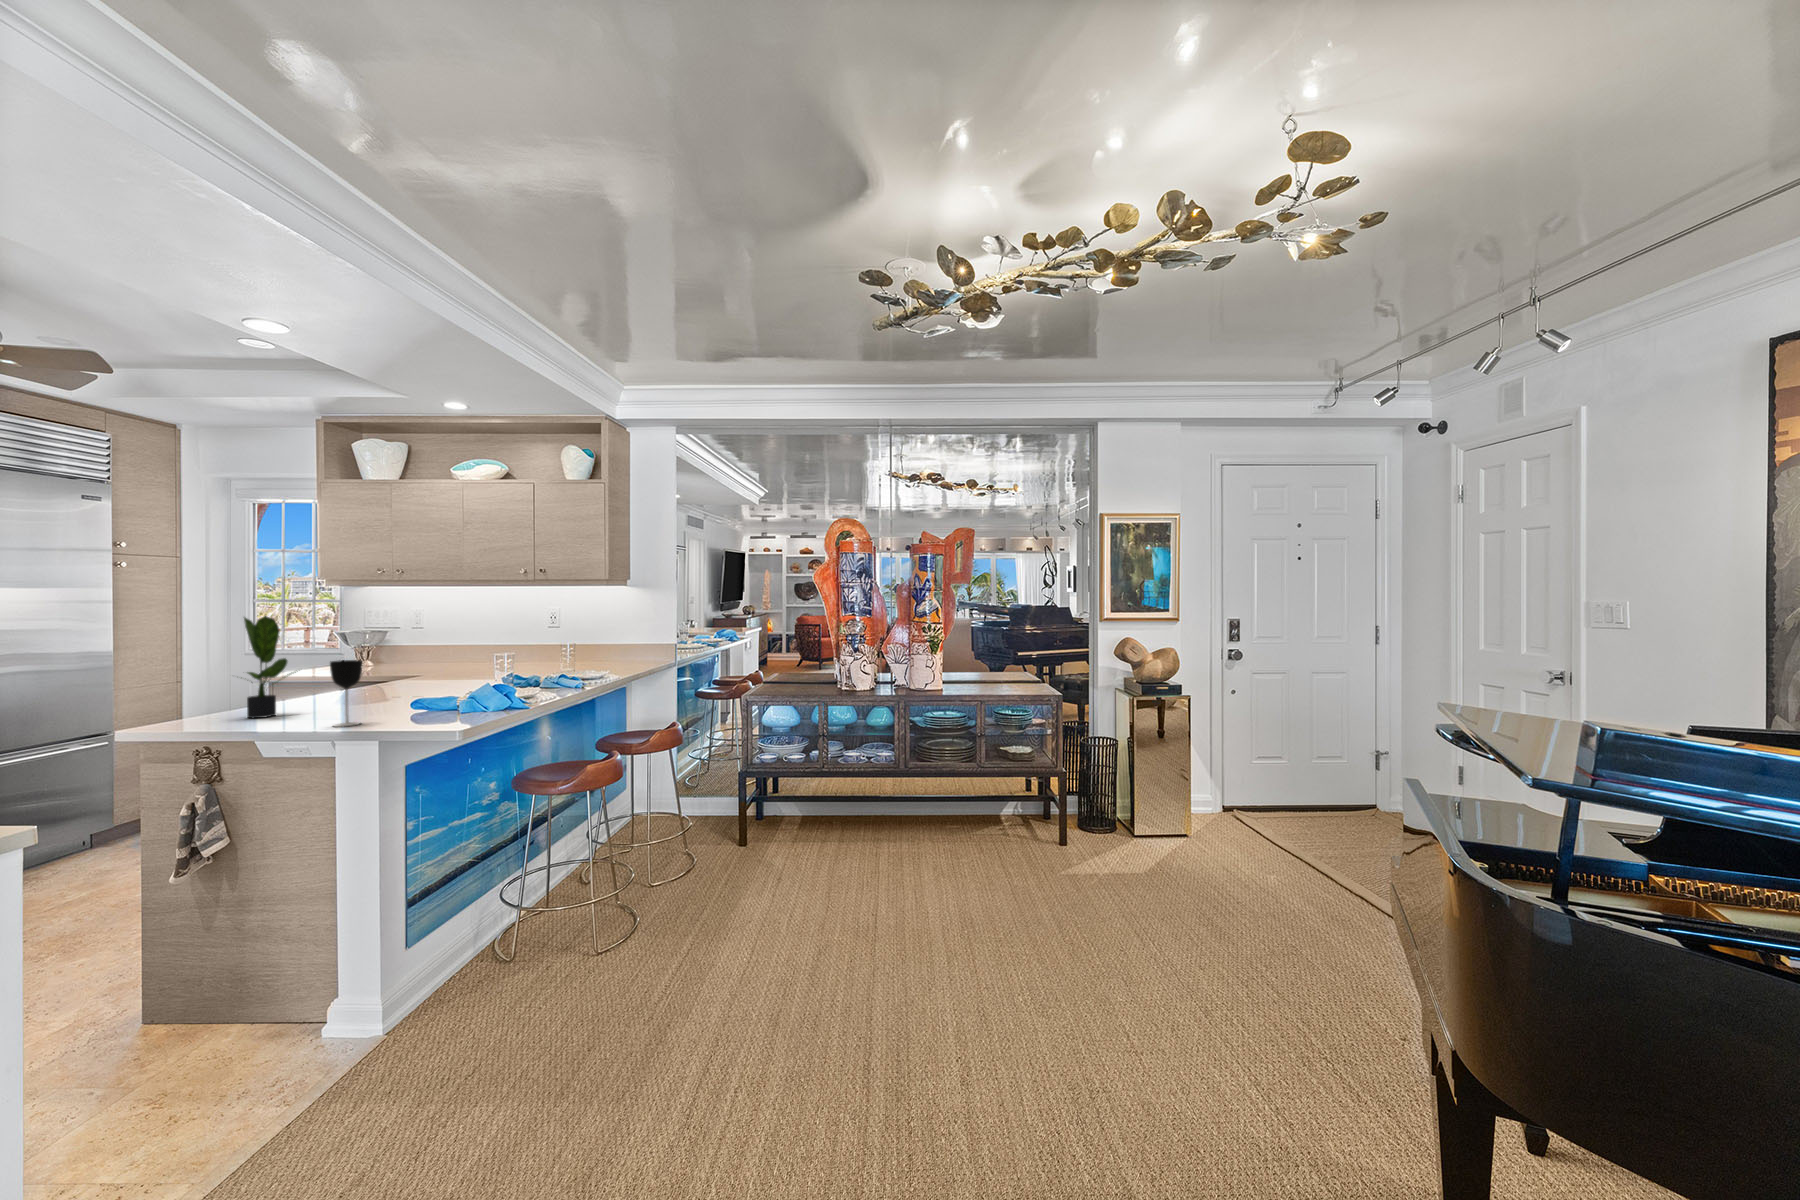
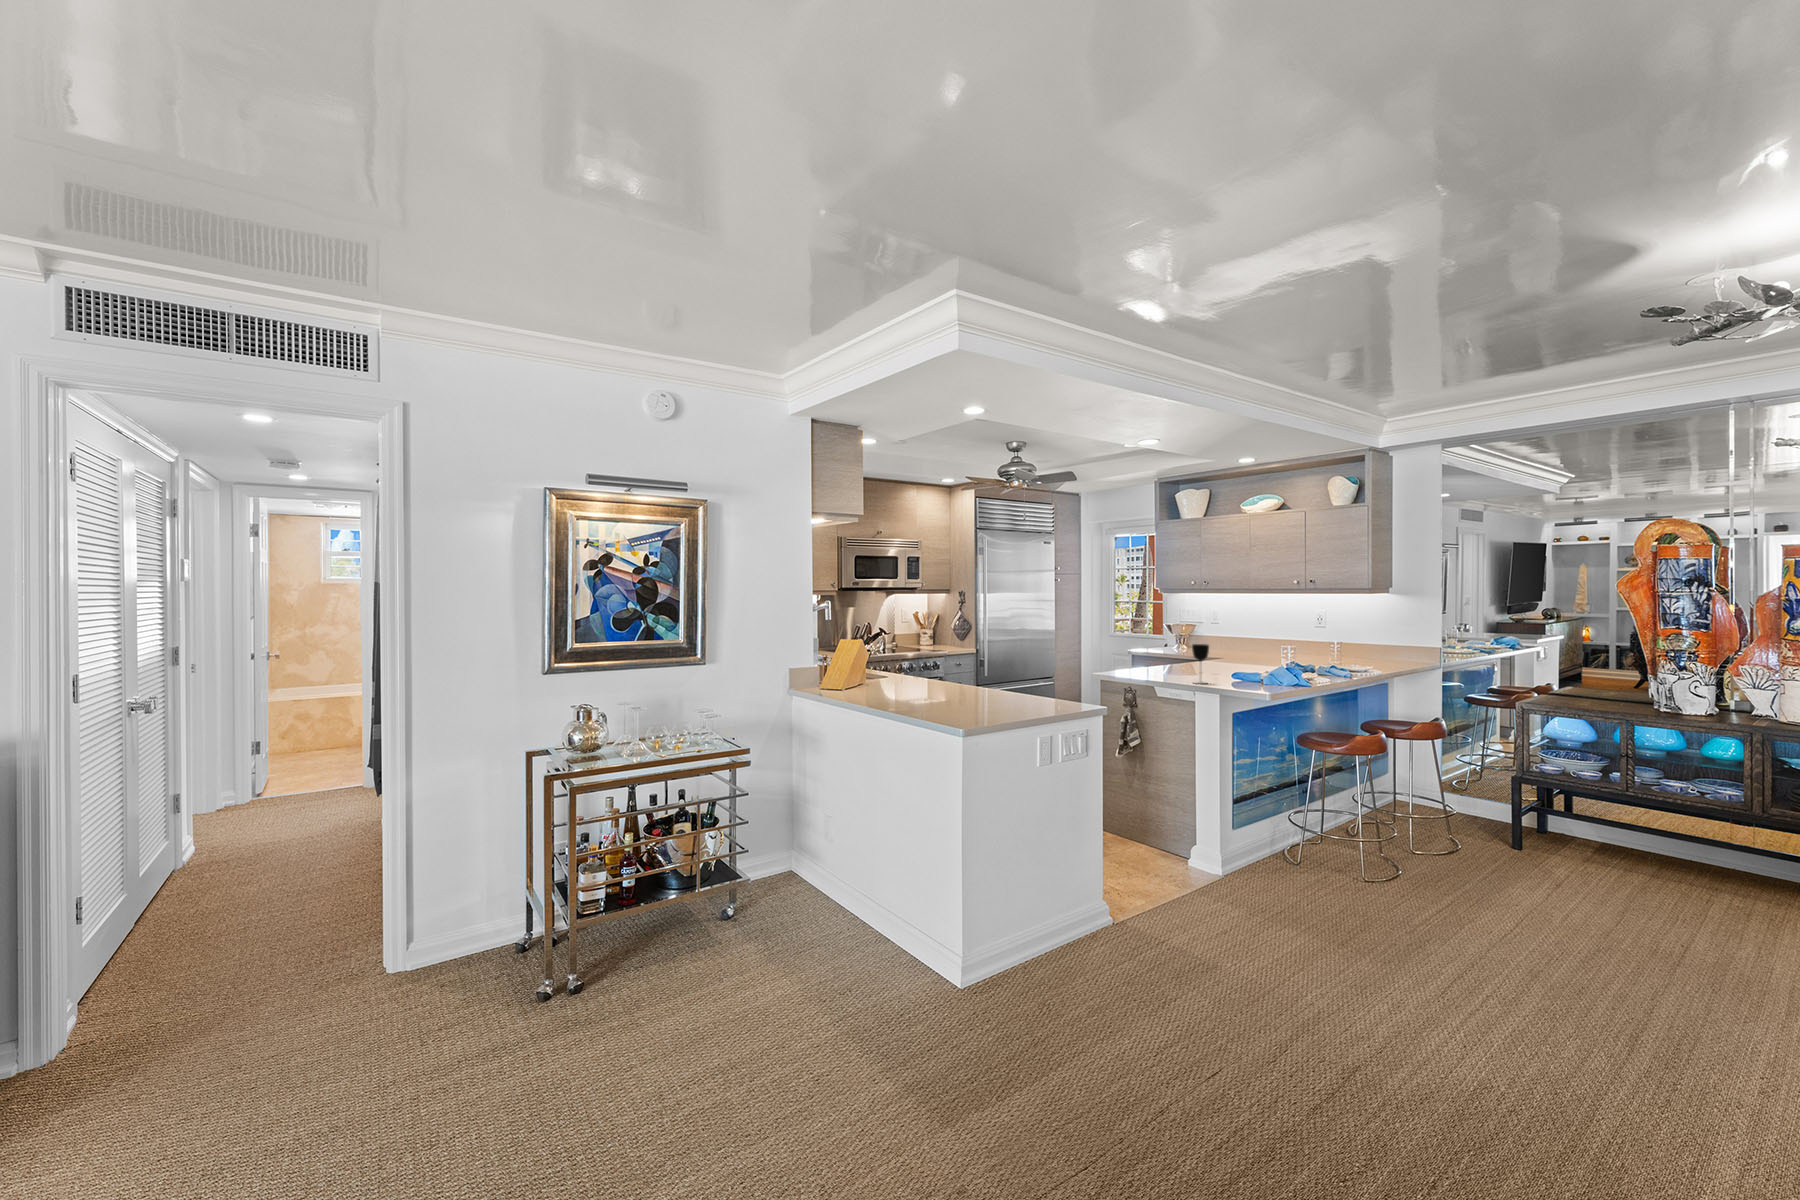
potted plant: present [244,616,297,718] -> none [1136,615,1171,675]

